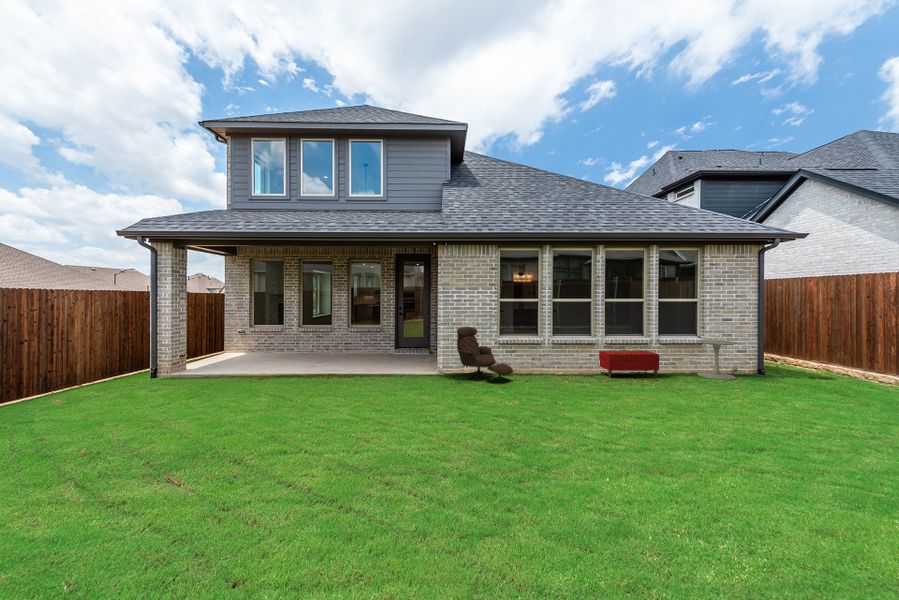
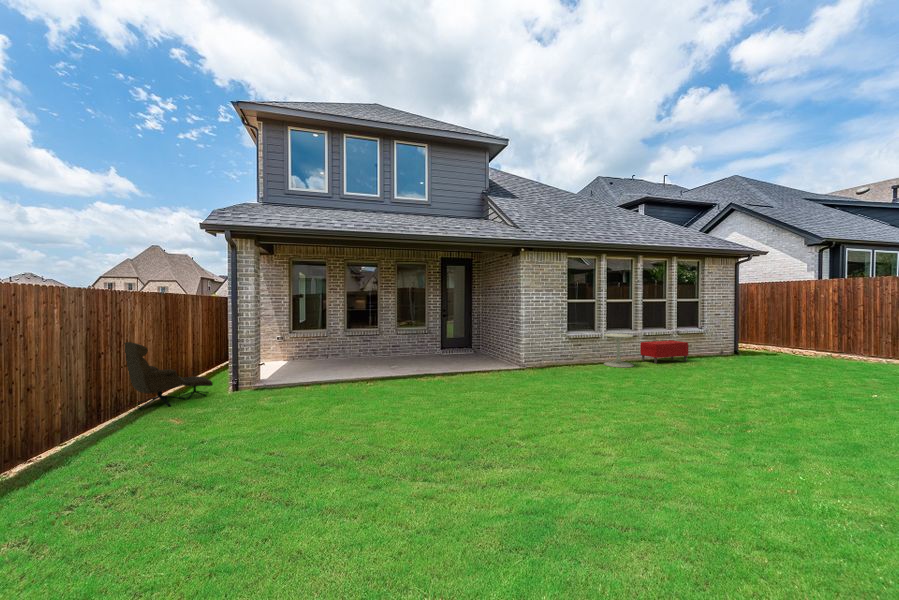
lounge chair: present [457,327,513,383] -> present [124,342,213,409]
pedestal table: present [697,340,737,380] -> present [604,334,634,368]

